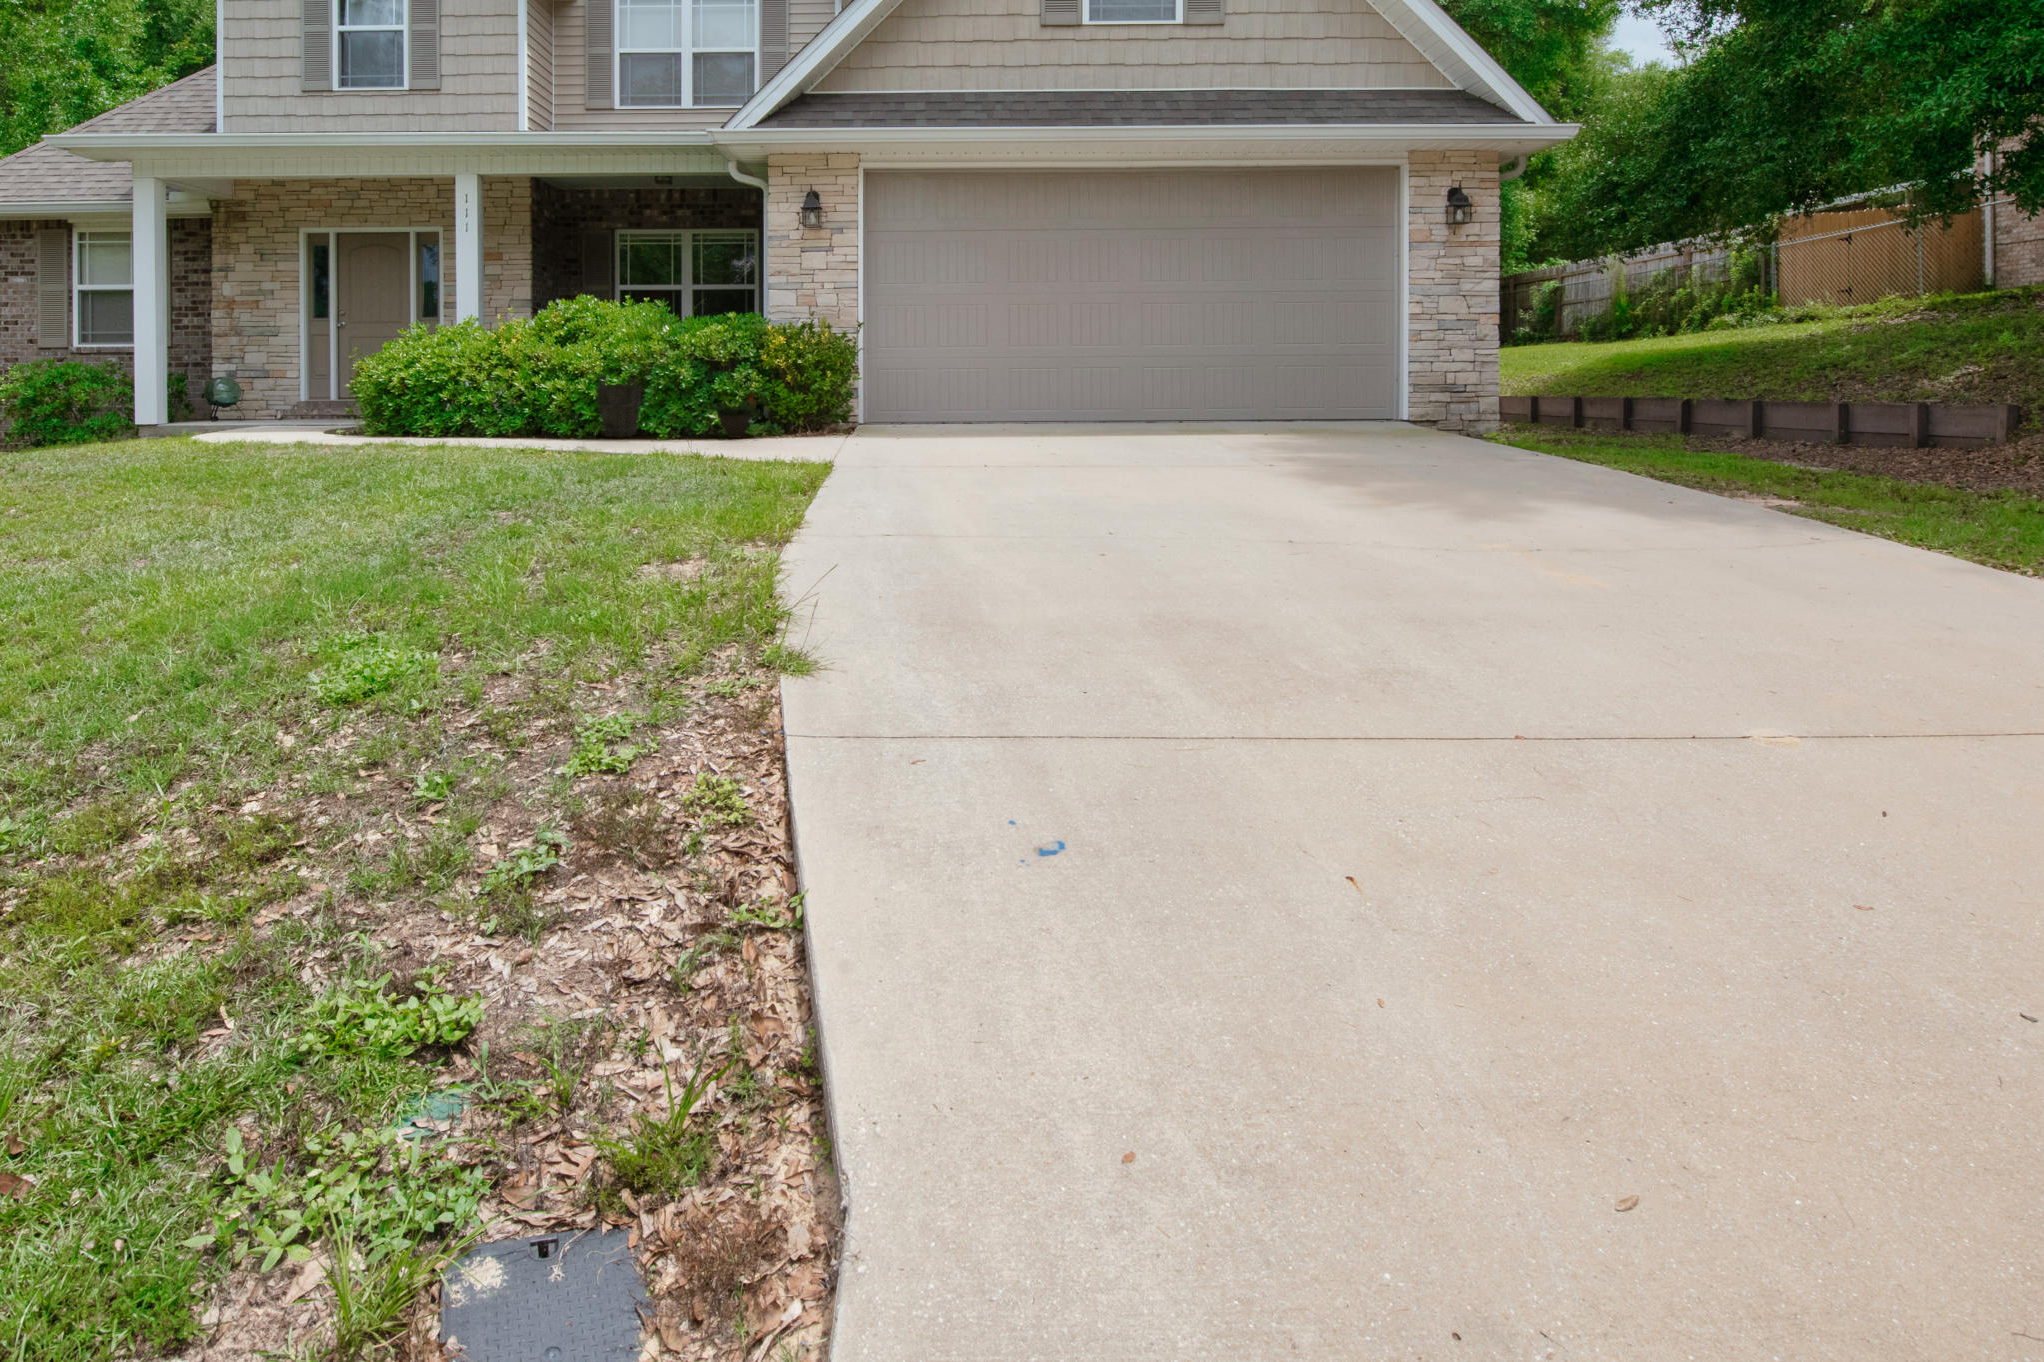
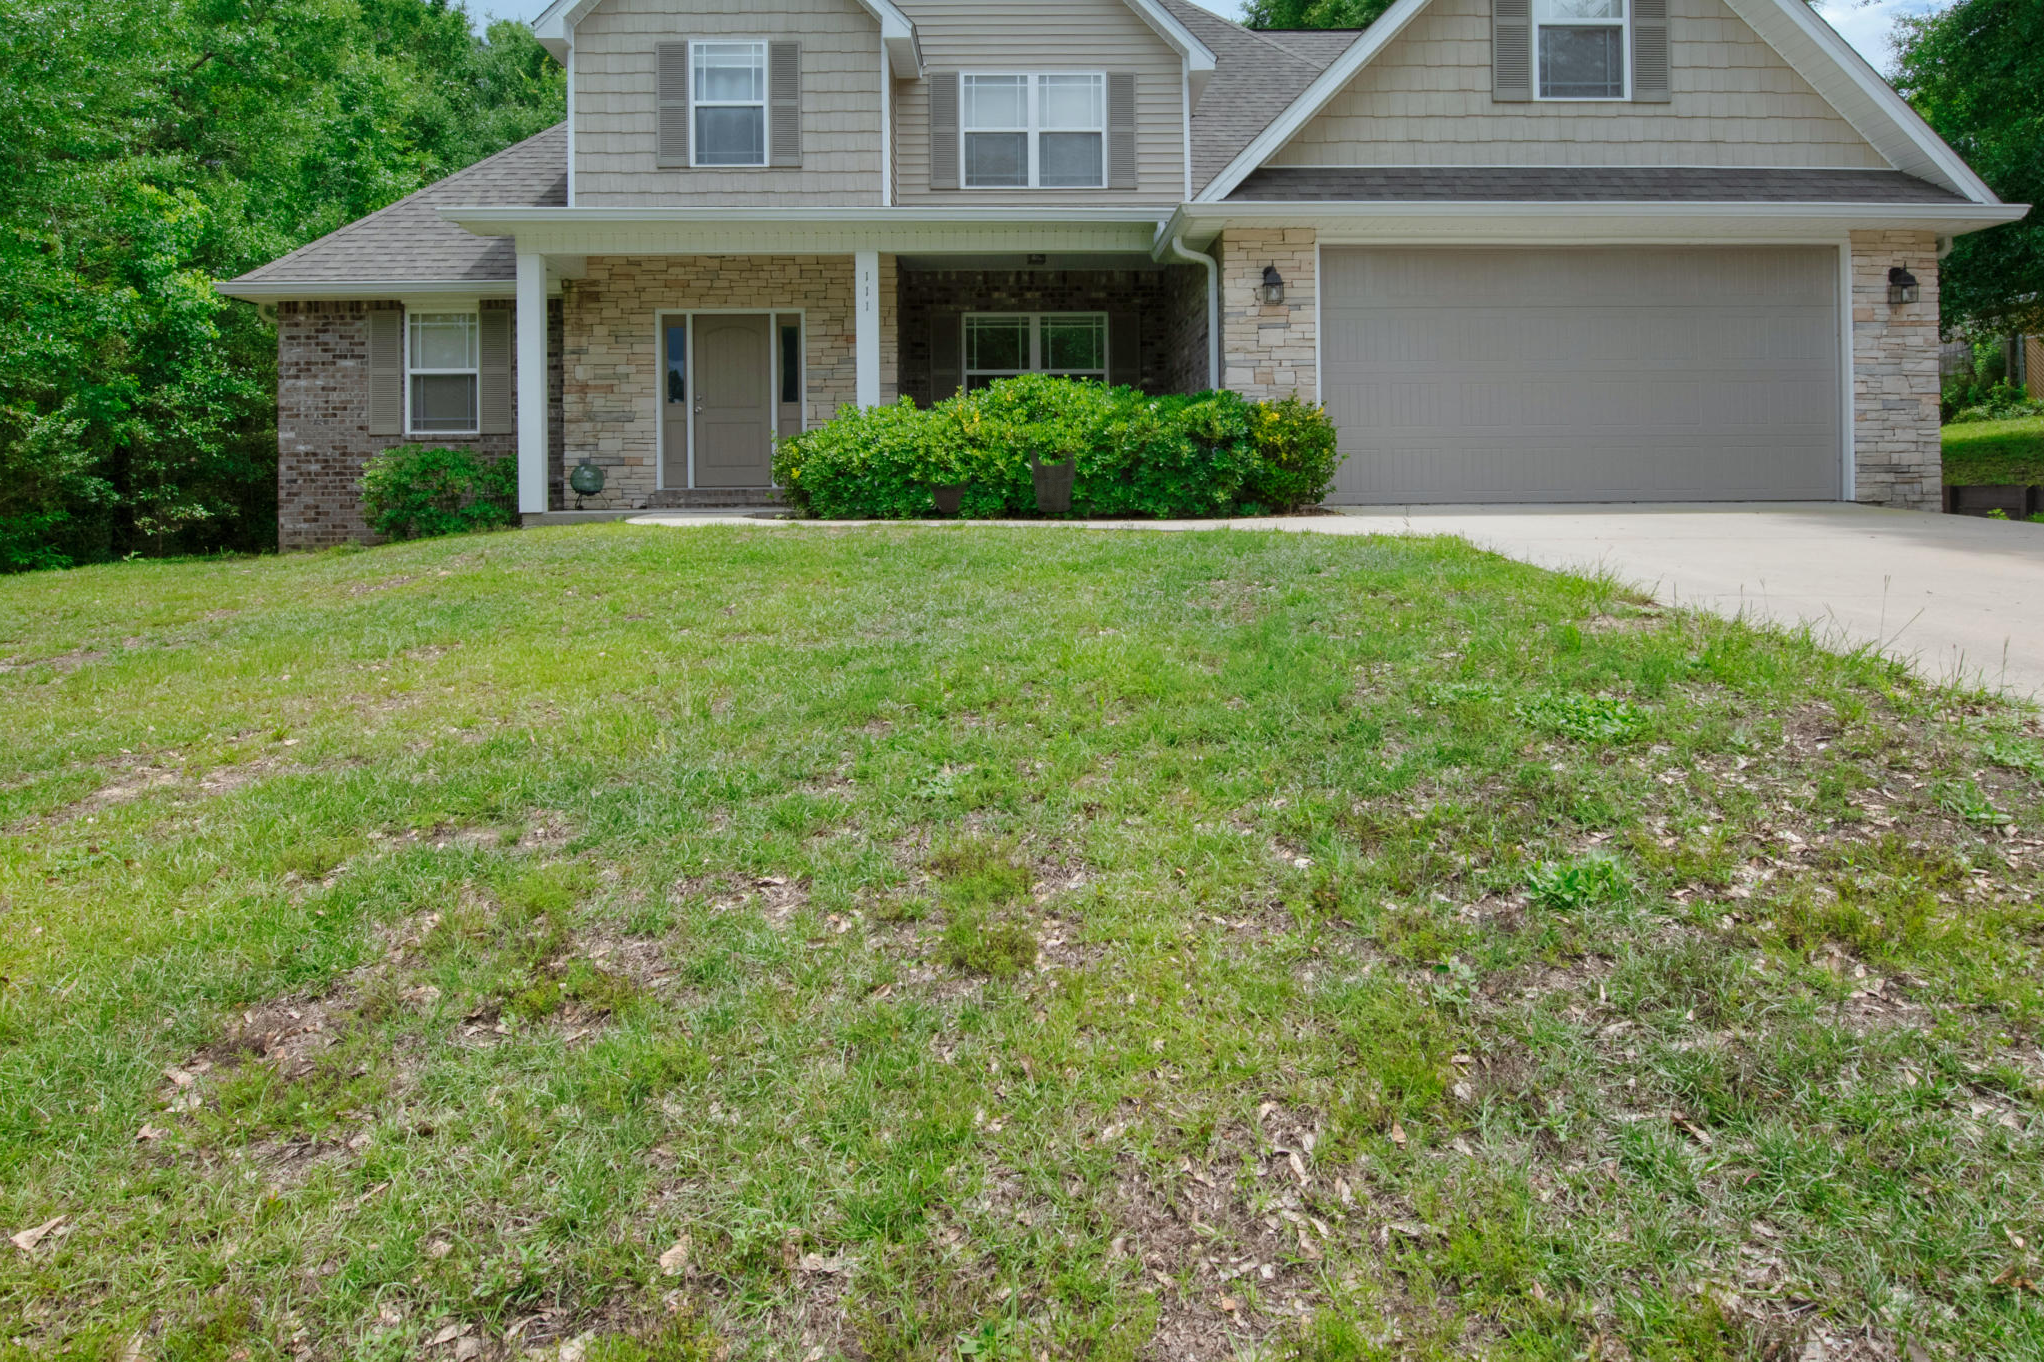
decorative plant: present [703,400,758,438] -> present [921,476,972,513]

